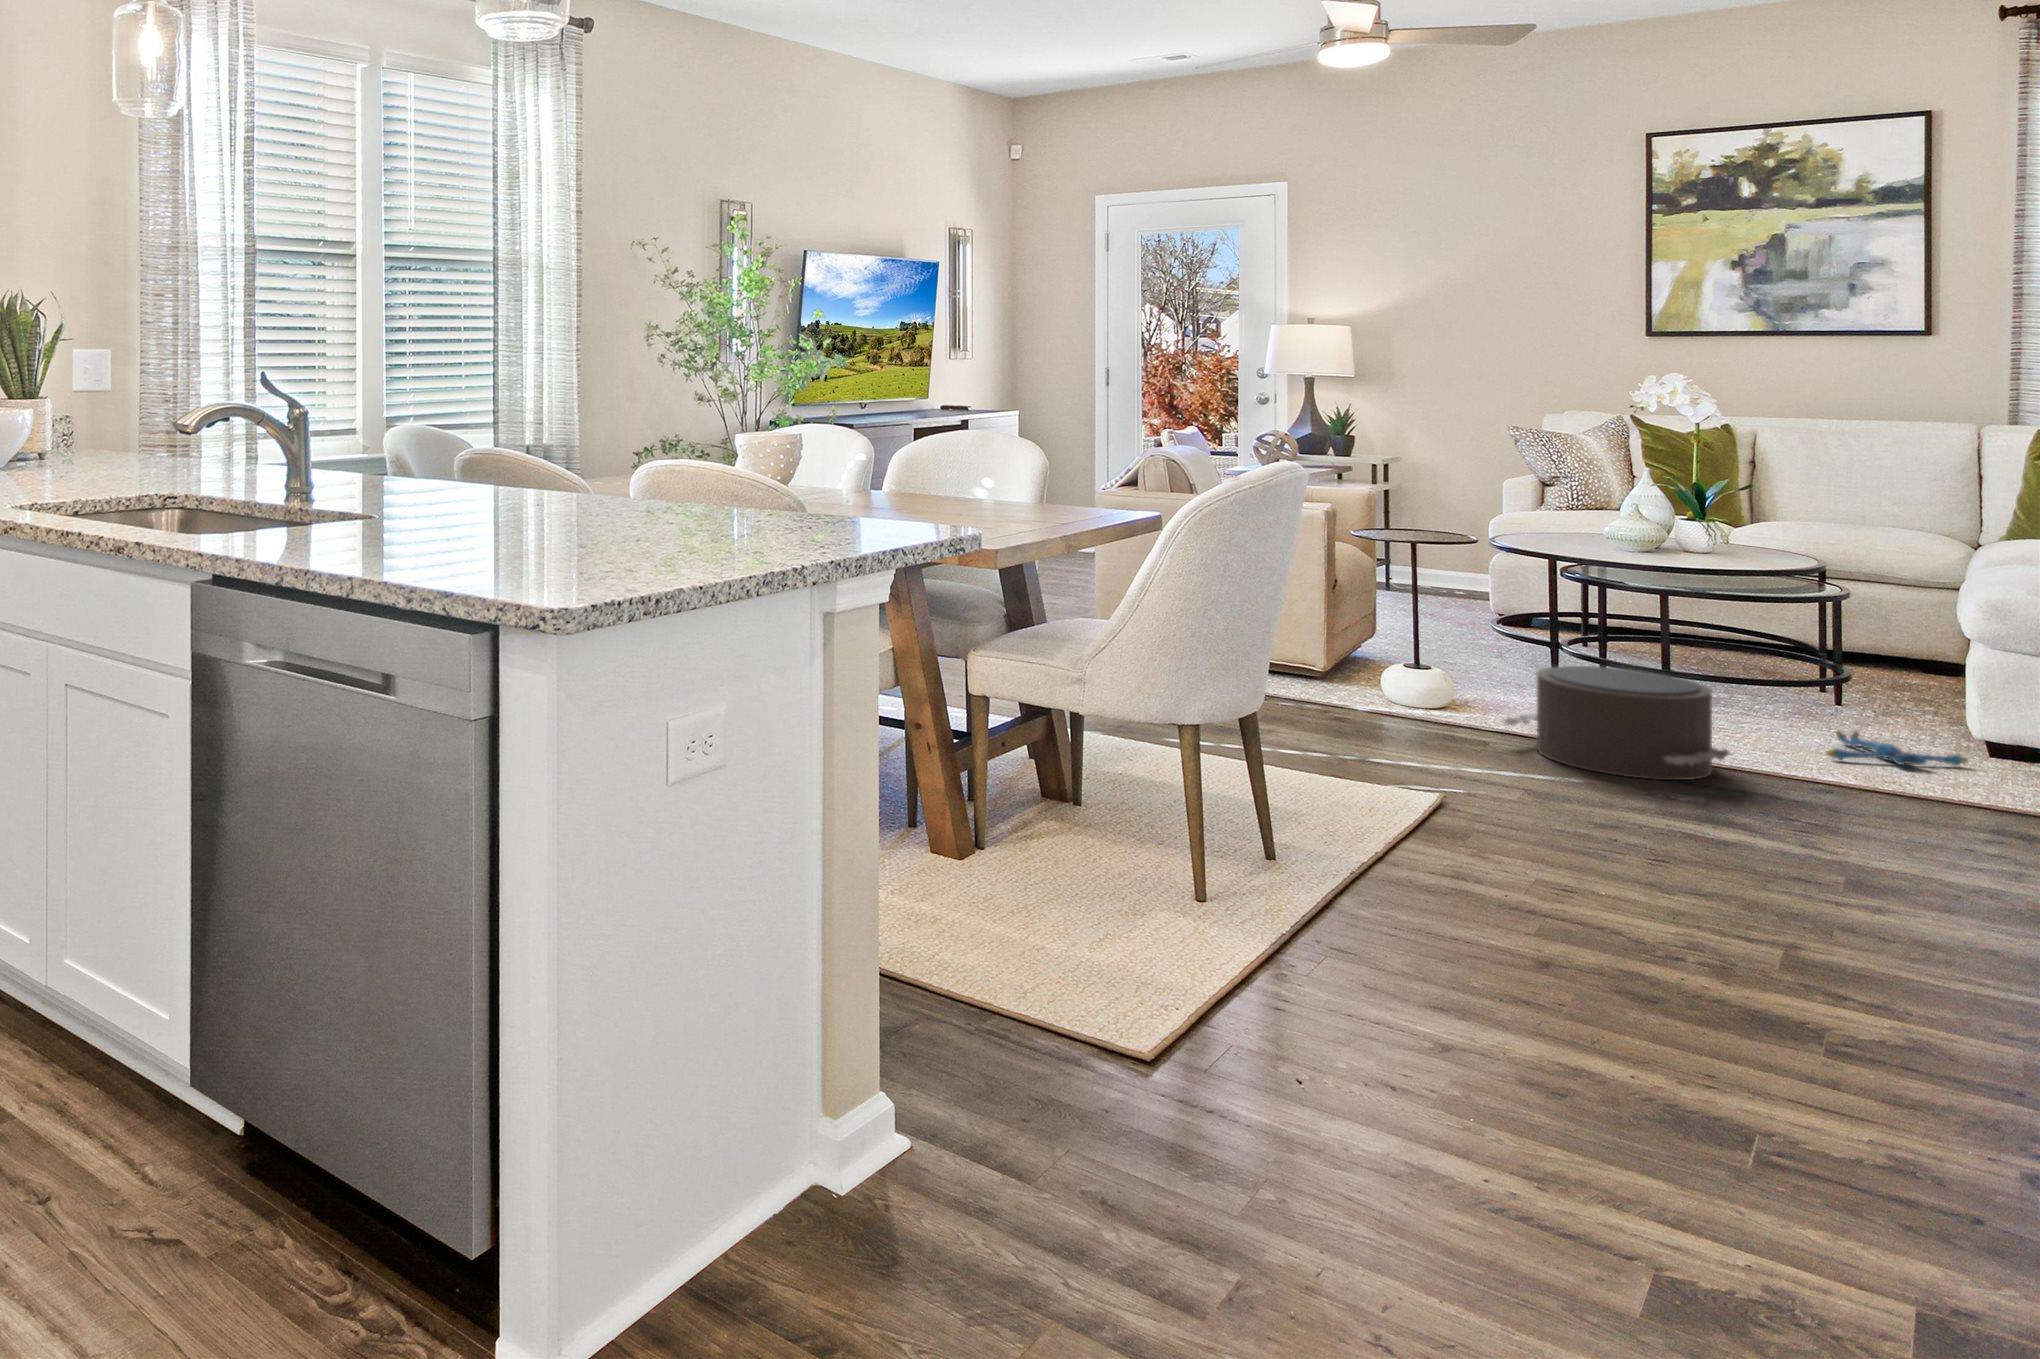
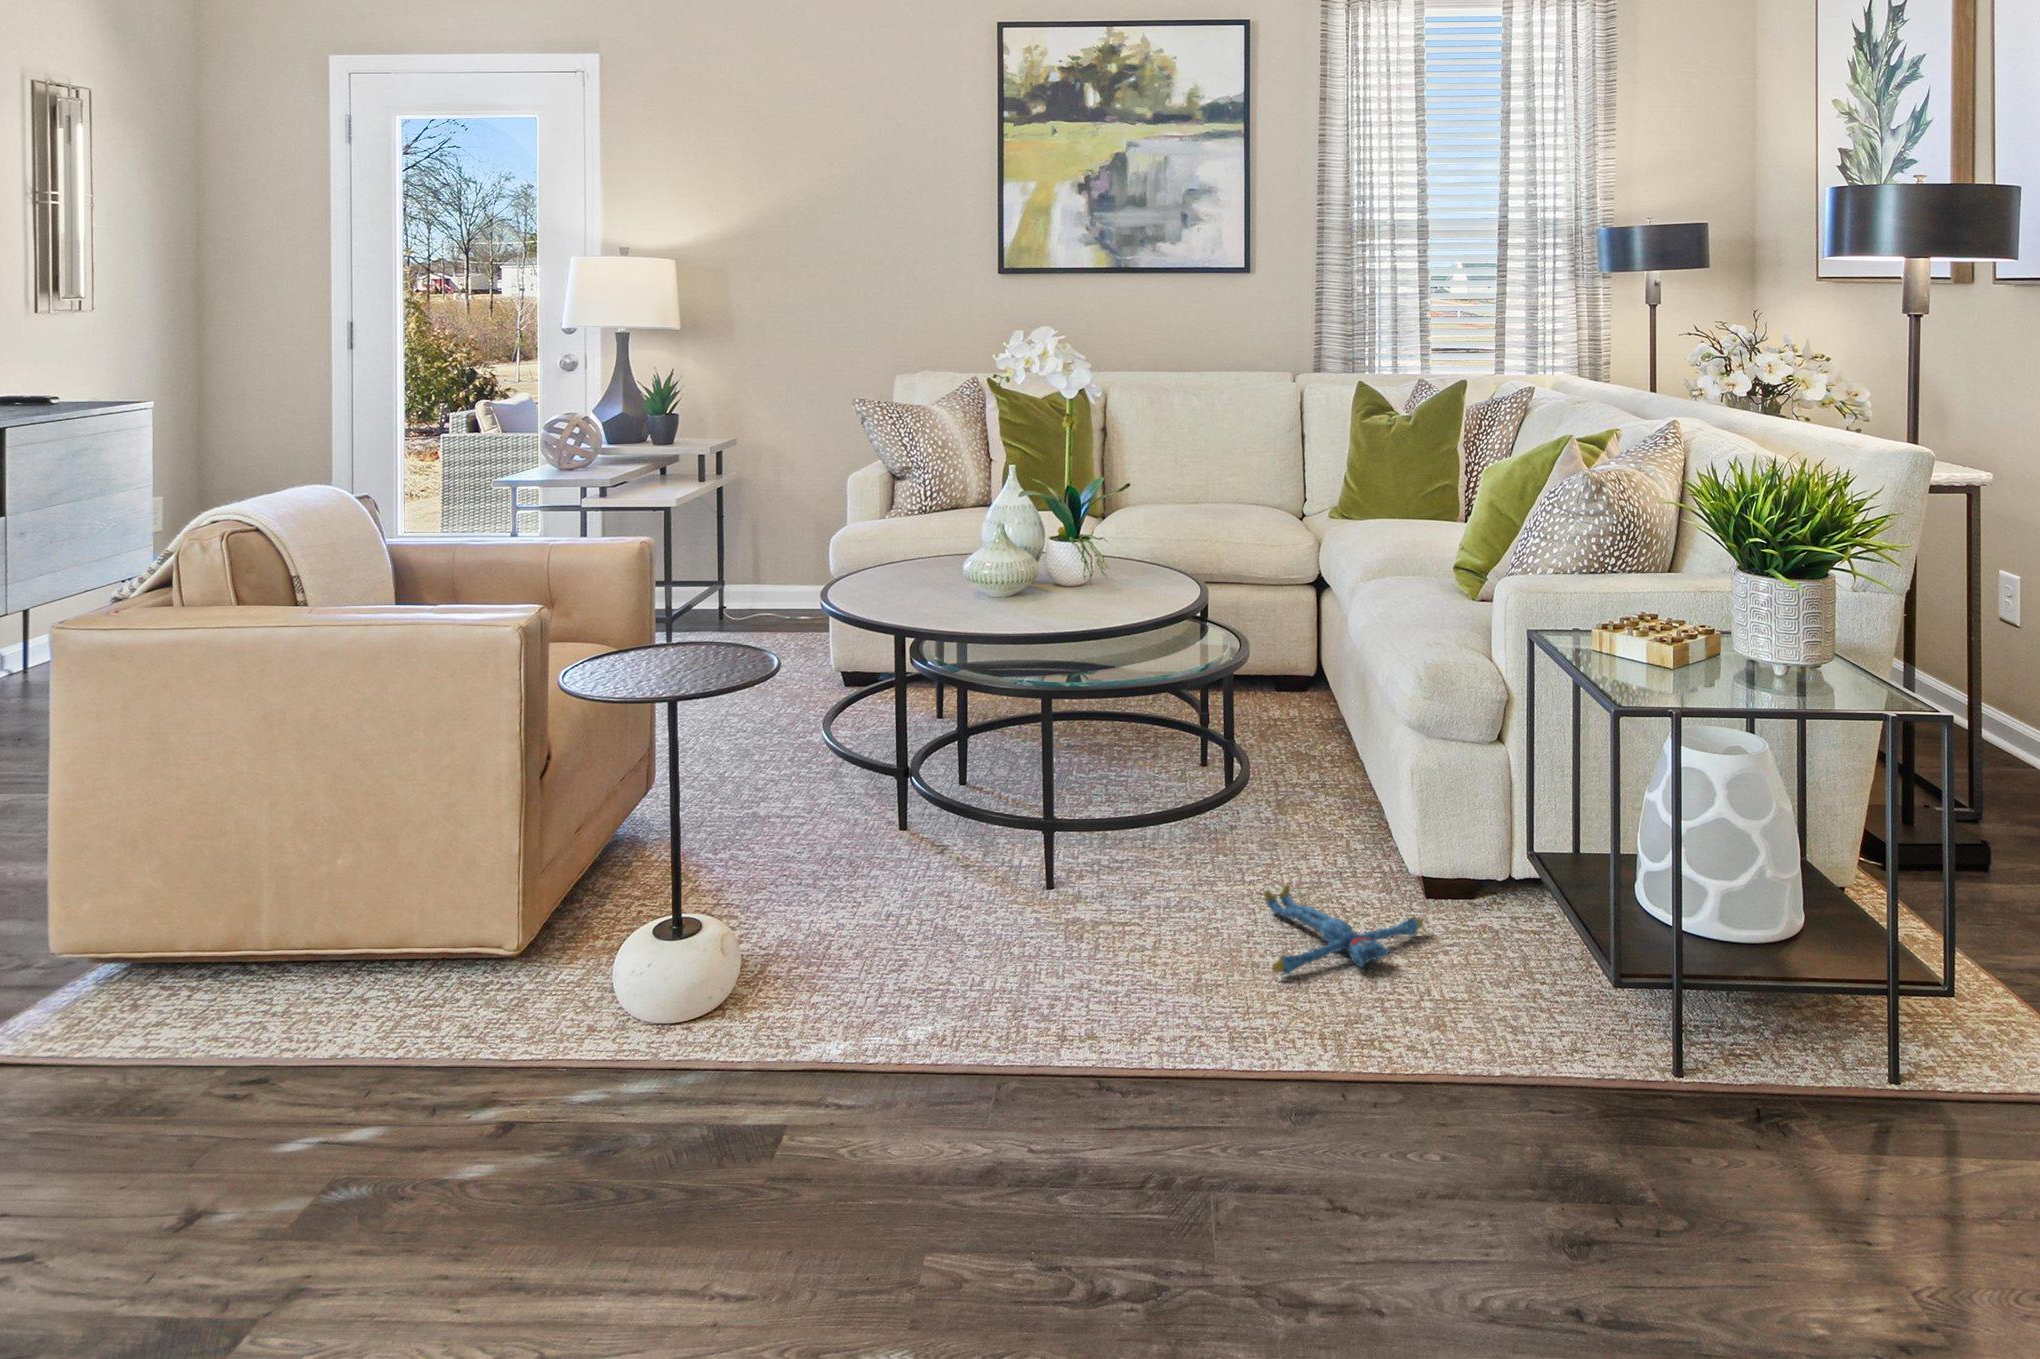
pouf: present [1503,666,1733,780] -> none [792,899,1180,1210]

